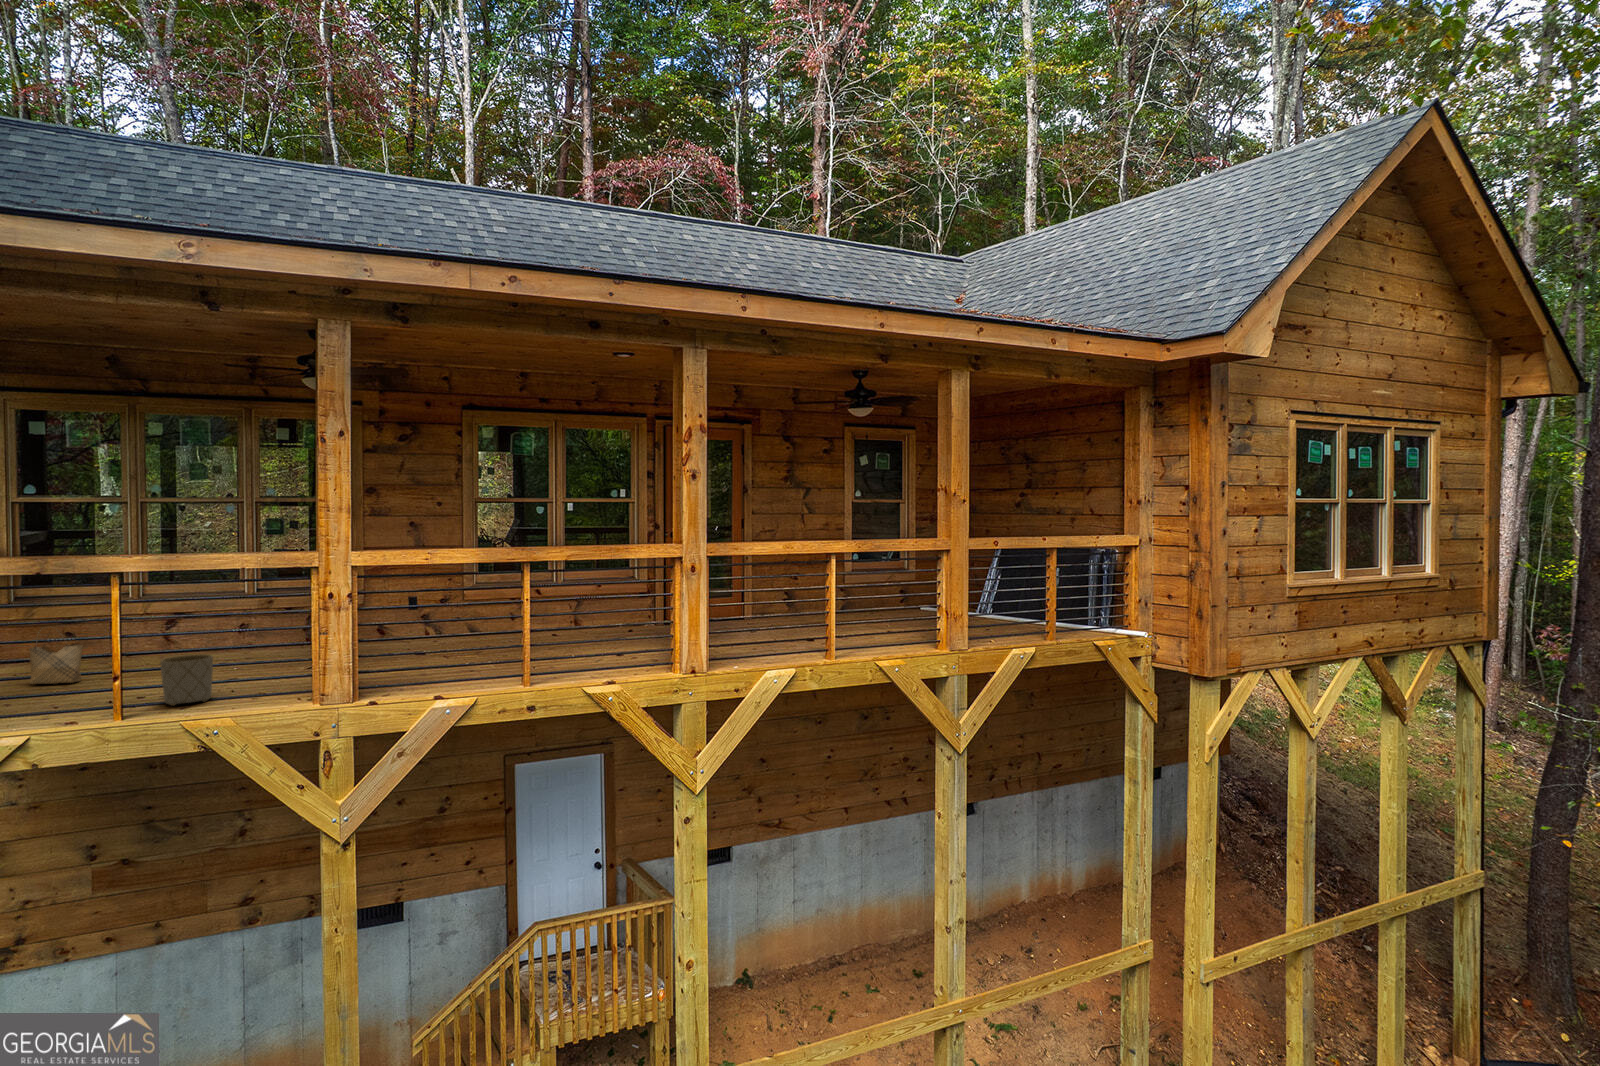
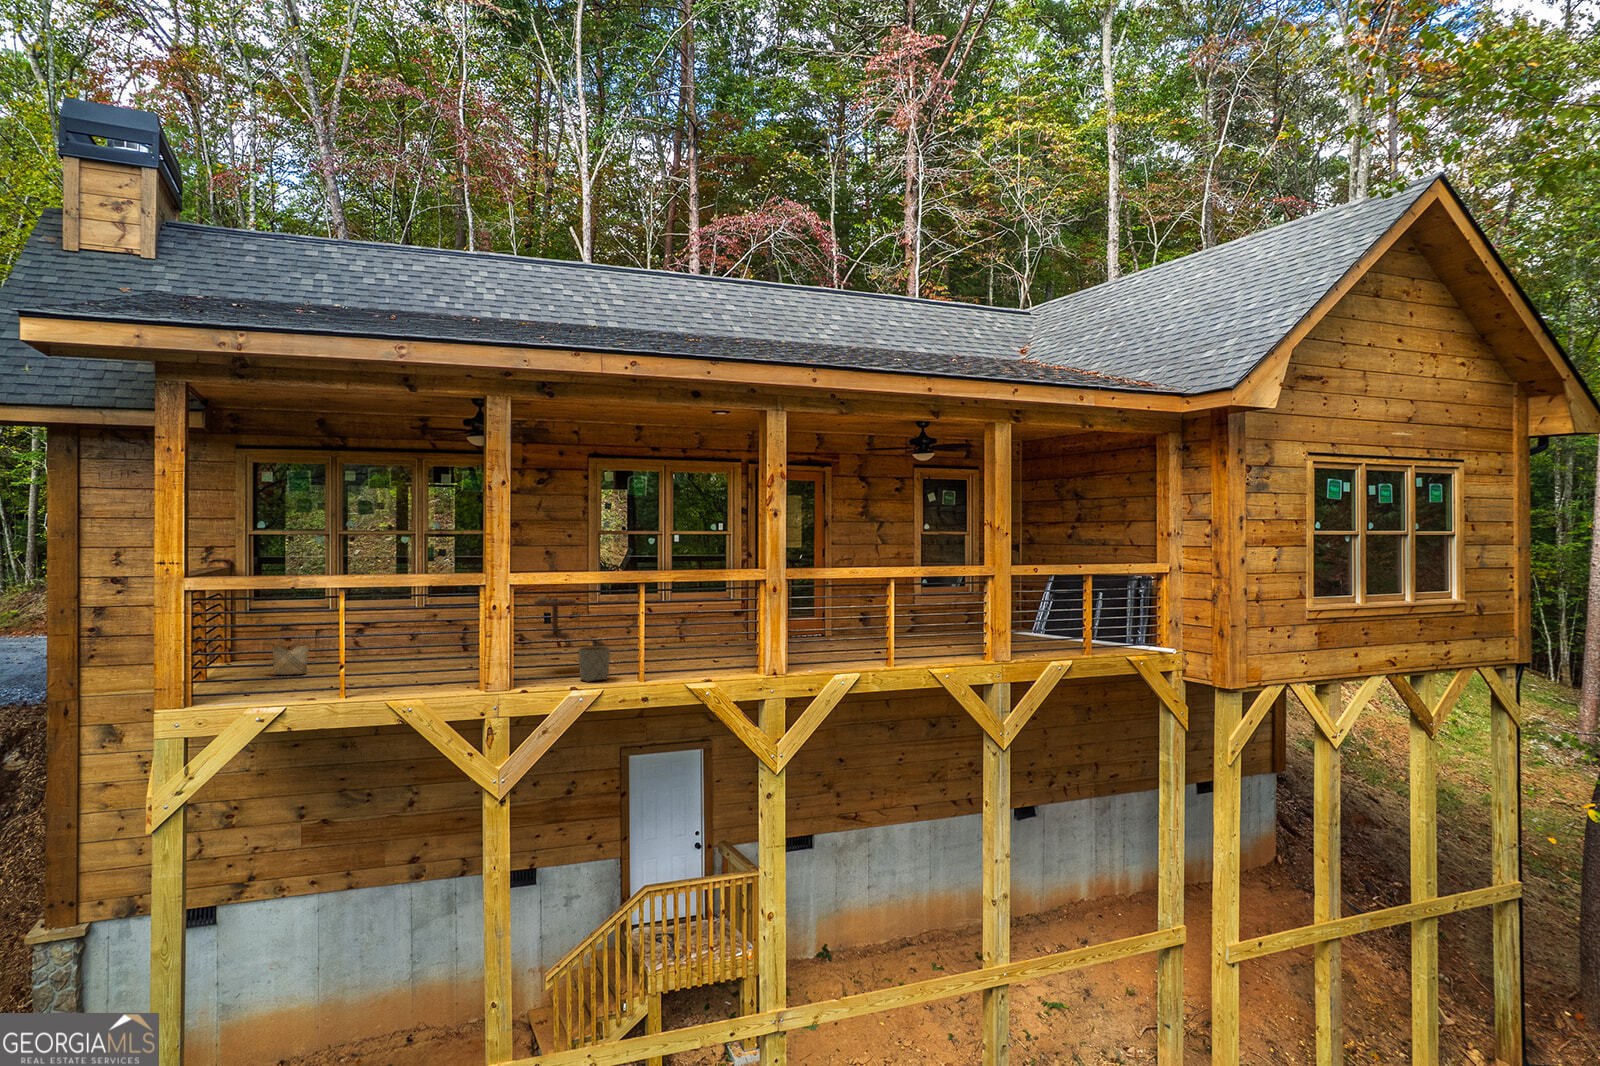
side table: none [387,579,442,674] -> present [534,596,576,639]
planter: present [160,654,213,706] -> present [578,646,610,682]

